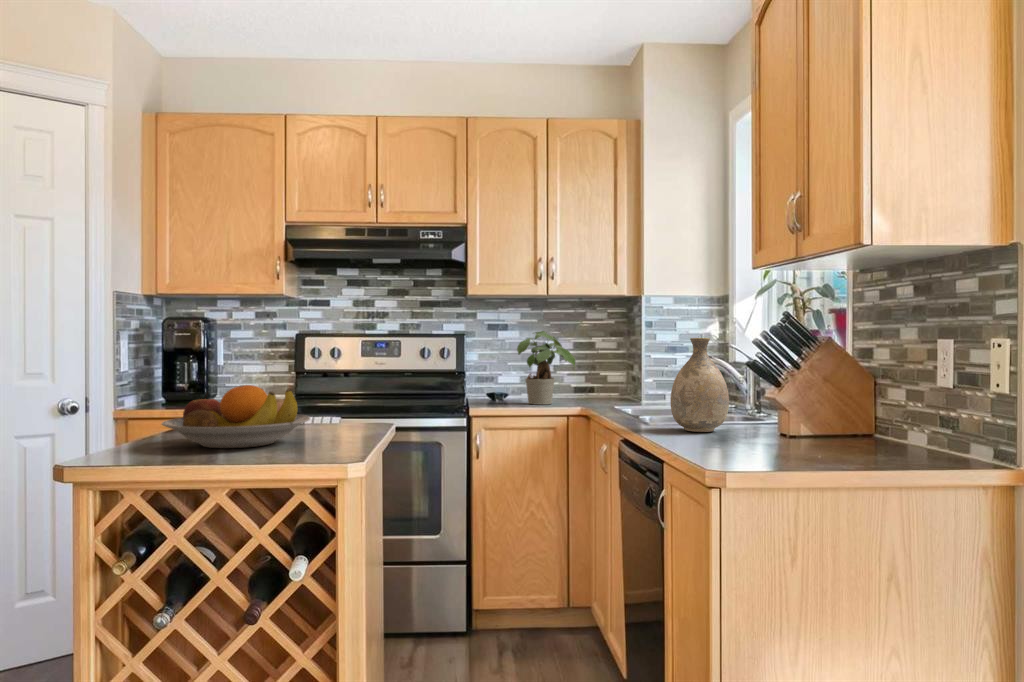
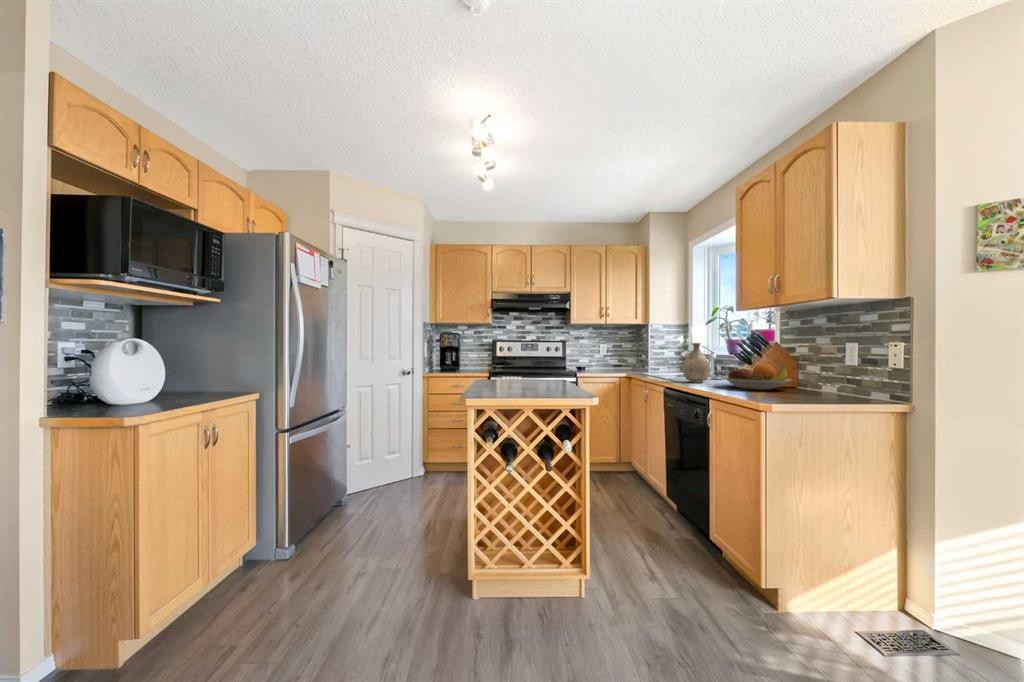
potted plant: present [517,331,576,404] -> none [594,340,622,372]
fruit bowl: present [162,385,310,448] -> present [722,364,791,390]

